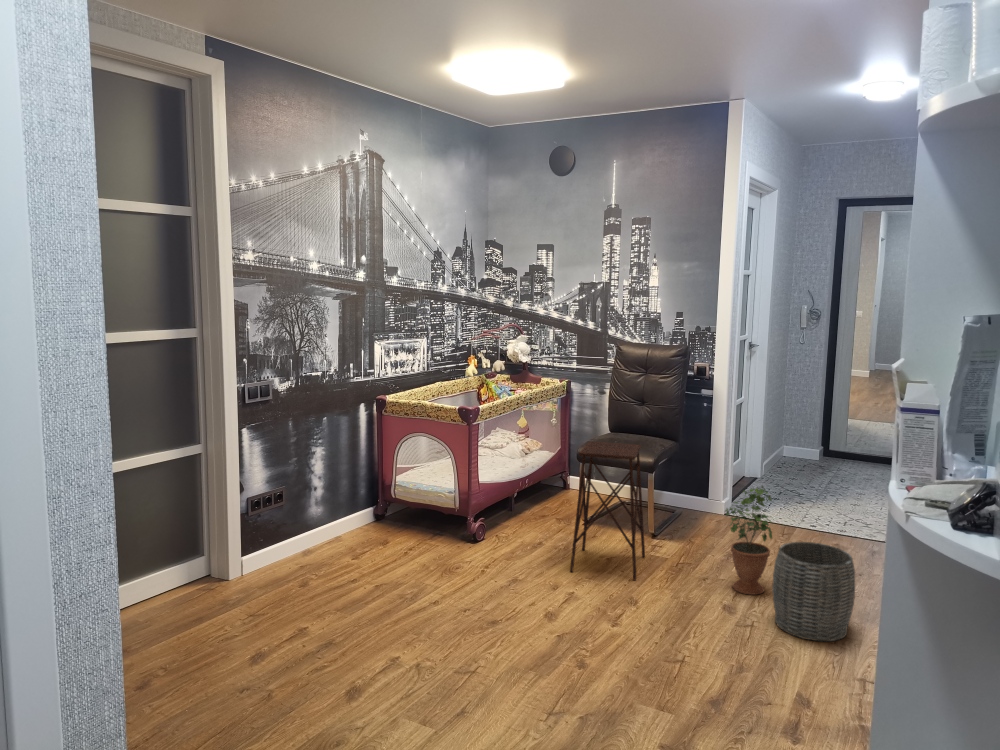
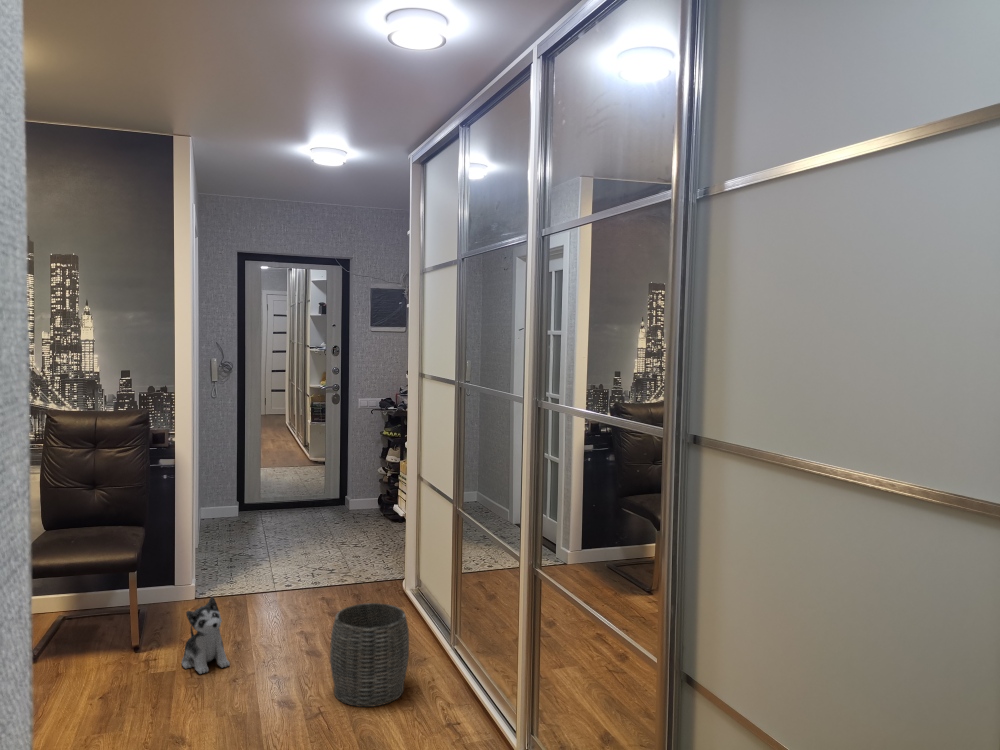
side table: present [570,441,645,580] -> none [56,540,161,732]
potted plant: present [725,486,772,595] -> none [255,555,308,681]
plush toy: none [674,506,712,569] -> present [182,597,230,674]

